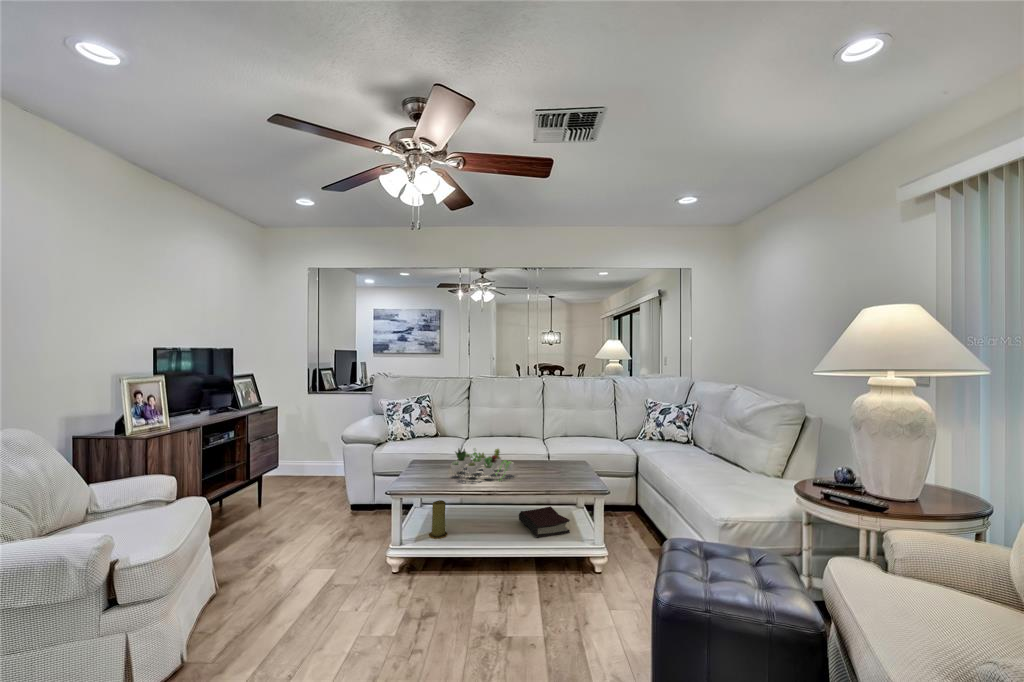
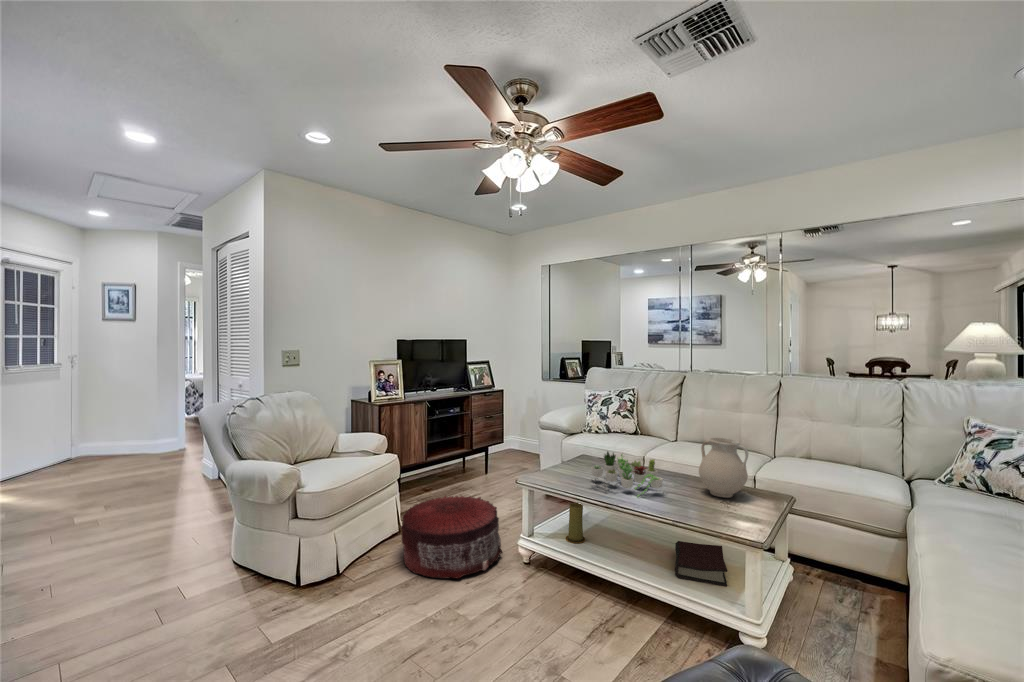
vase: none [530,423,565,469] -> present [699,438,748,498]
pouf: none [248,521,368,623] -> present [401,496,502,578]

